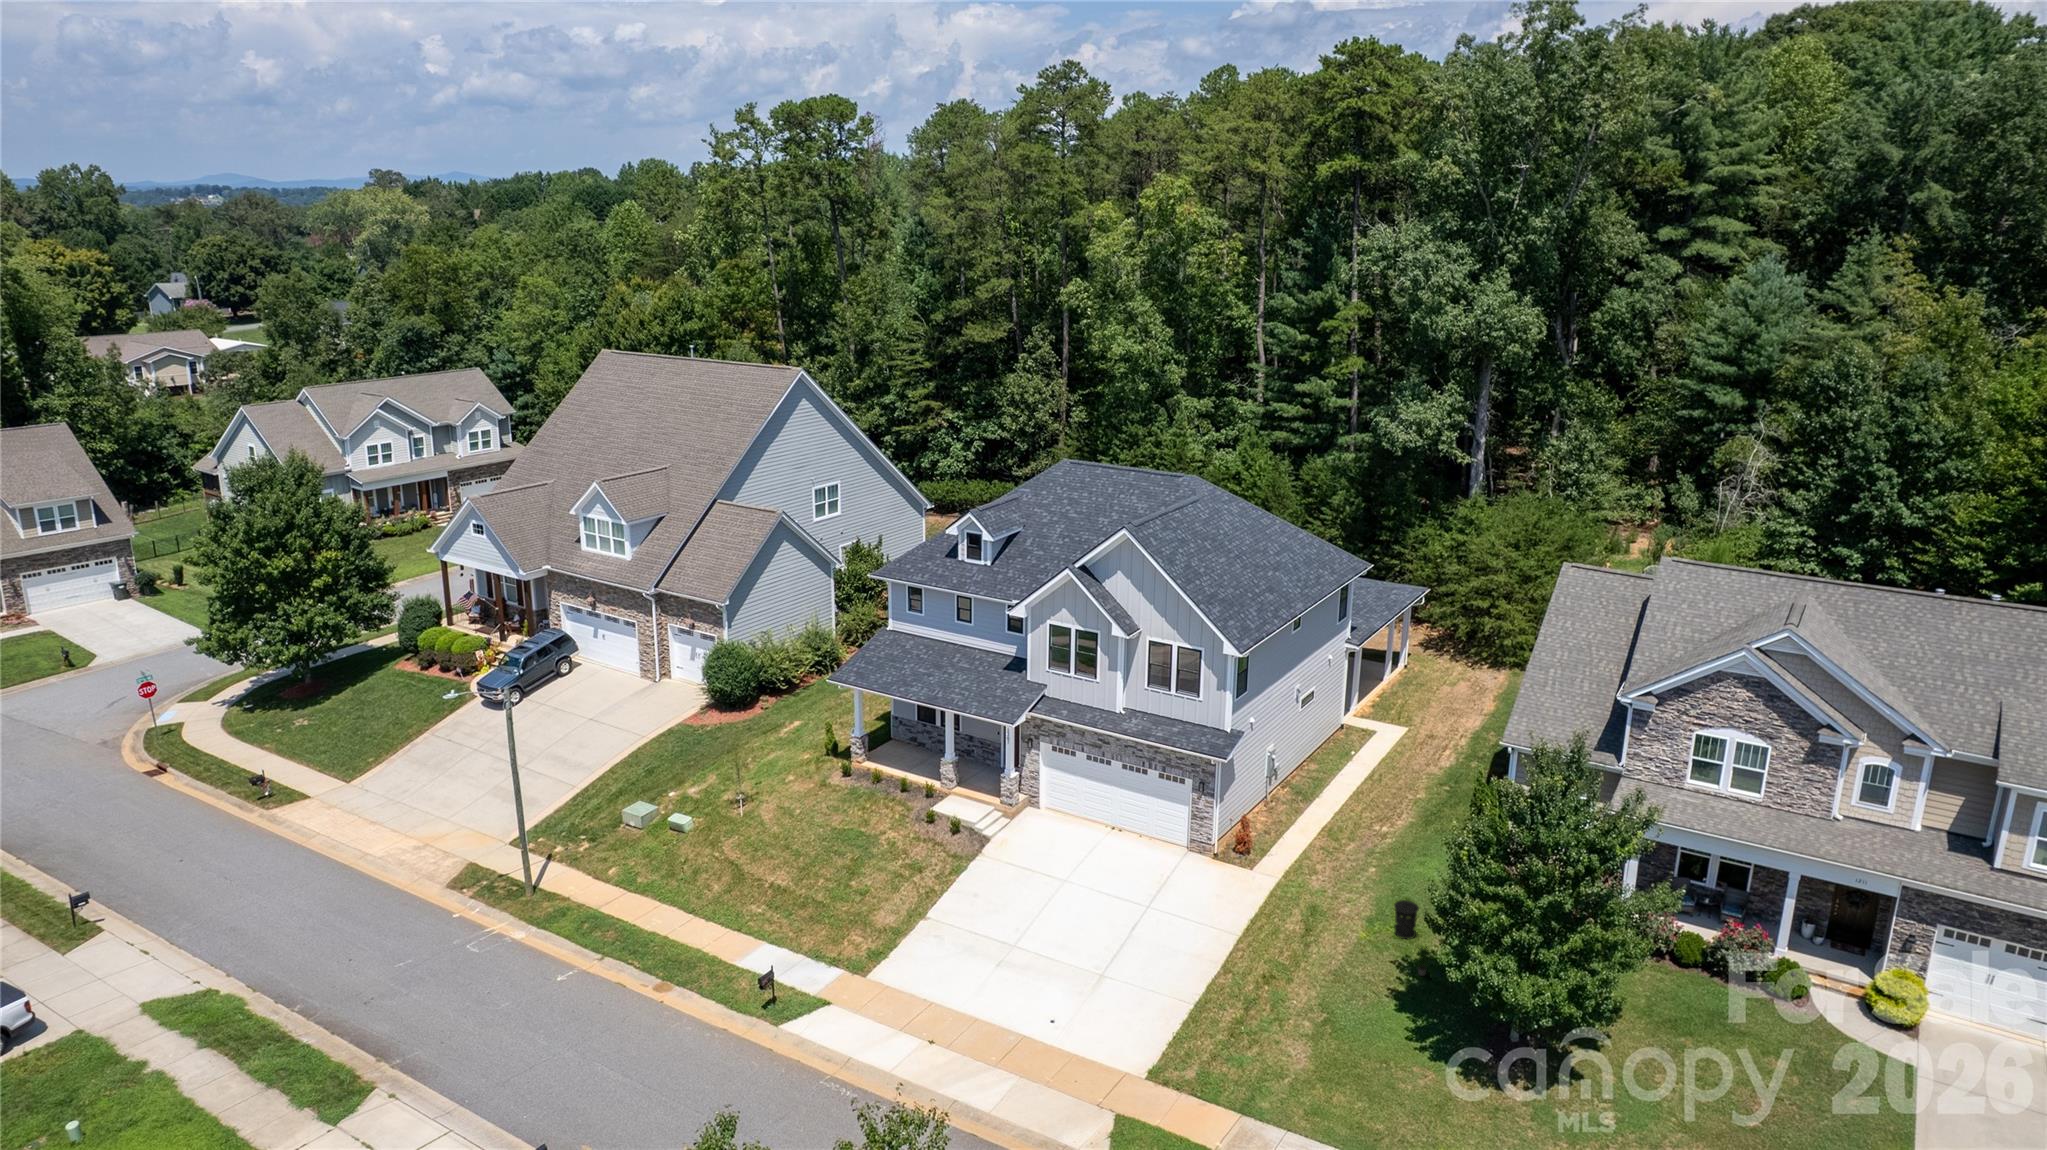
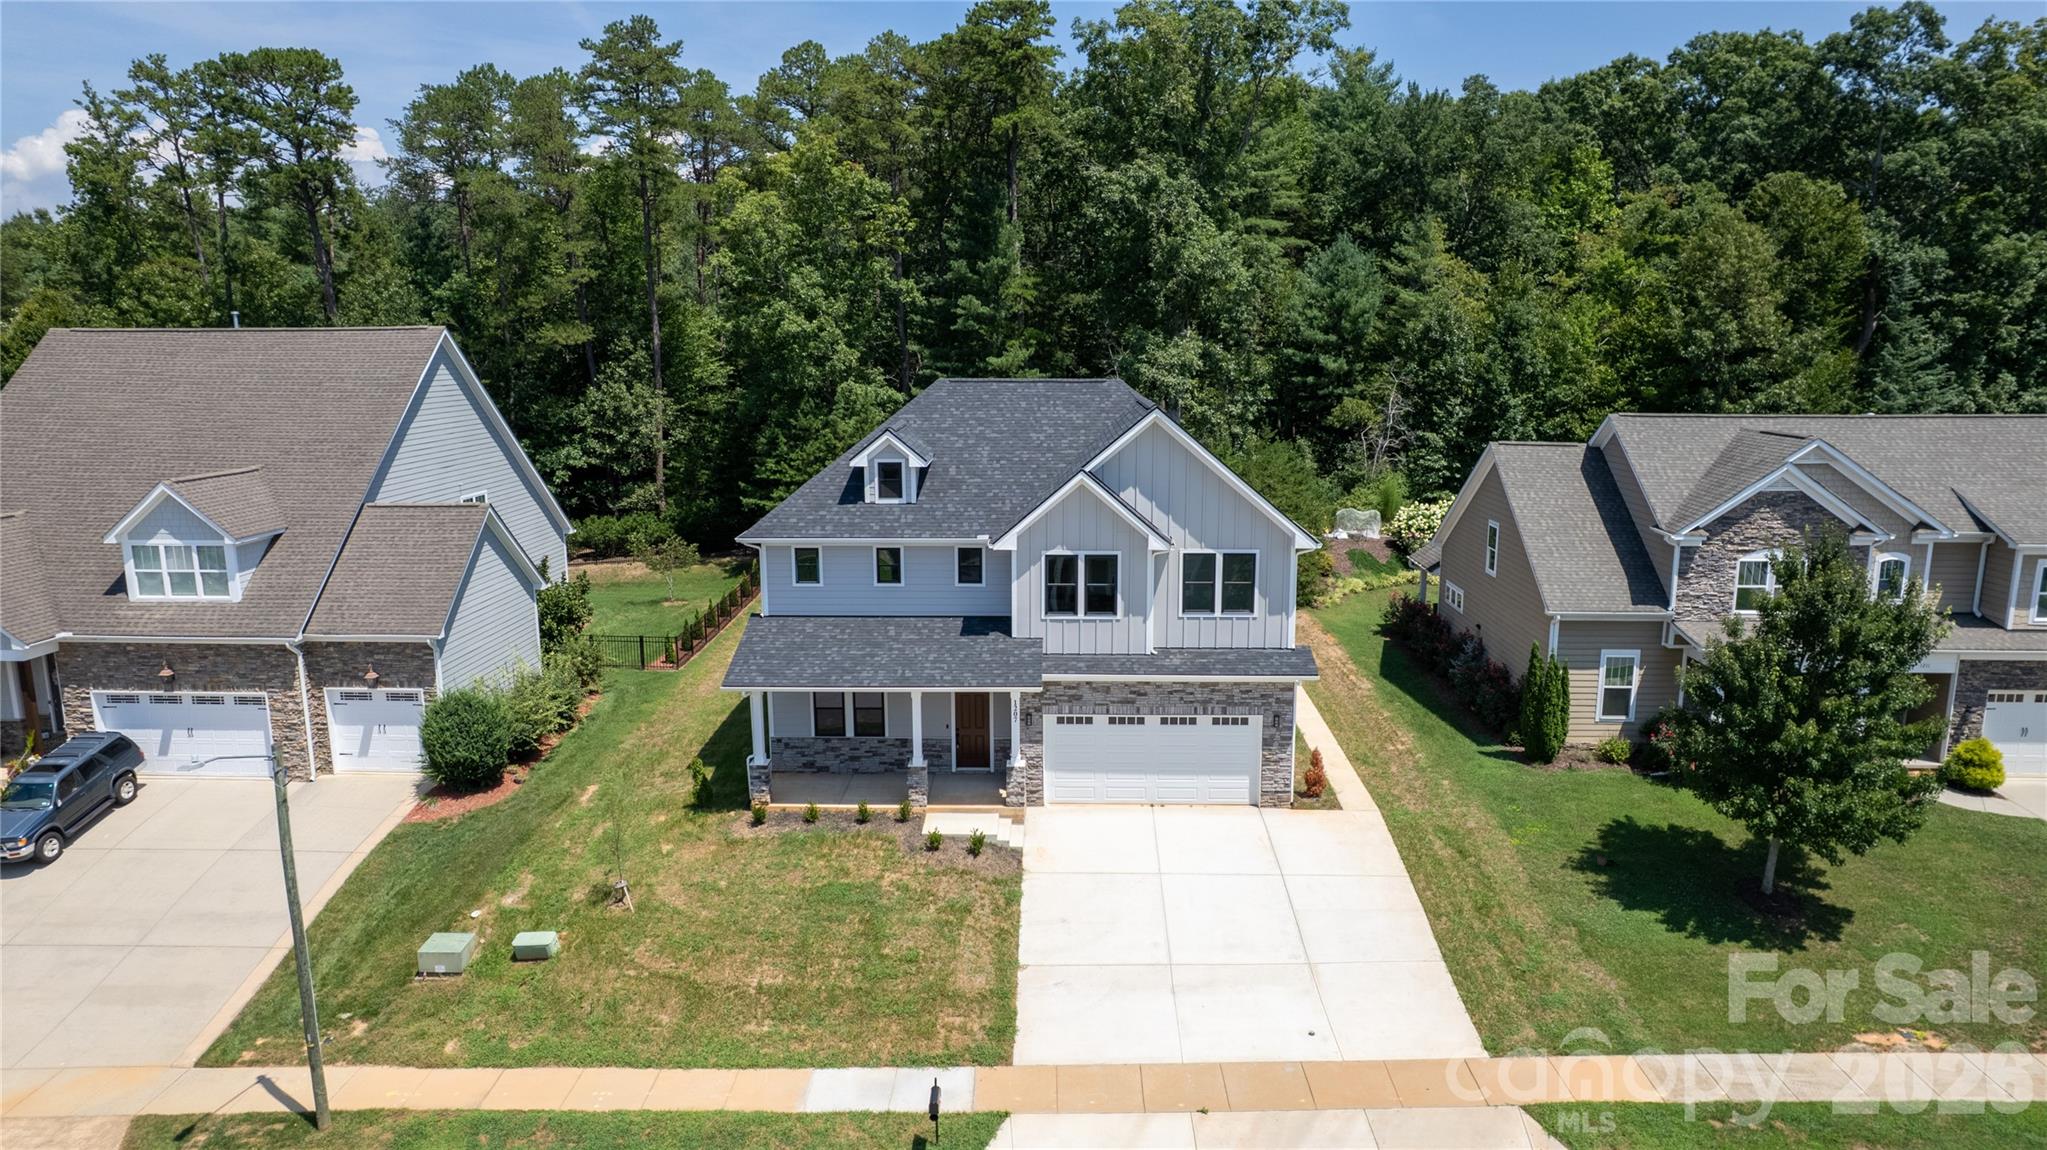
trash can: present [1394,900,1419,939] -> none [1522,795,1552,838]

